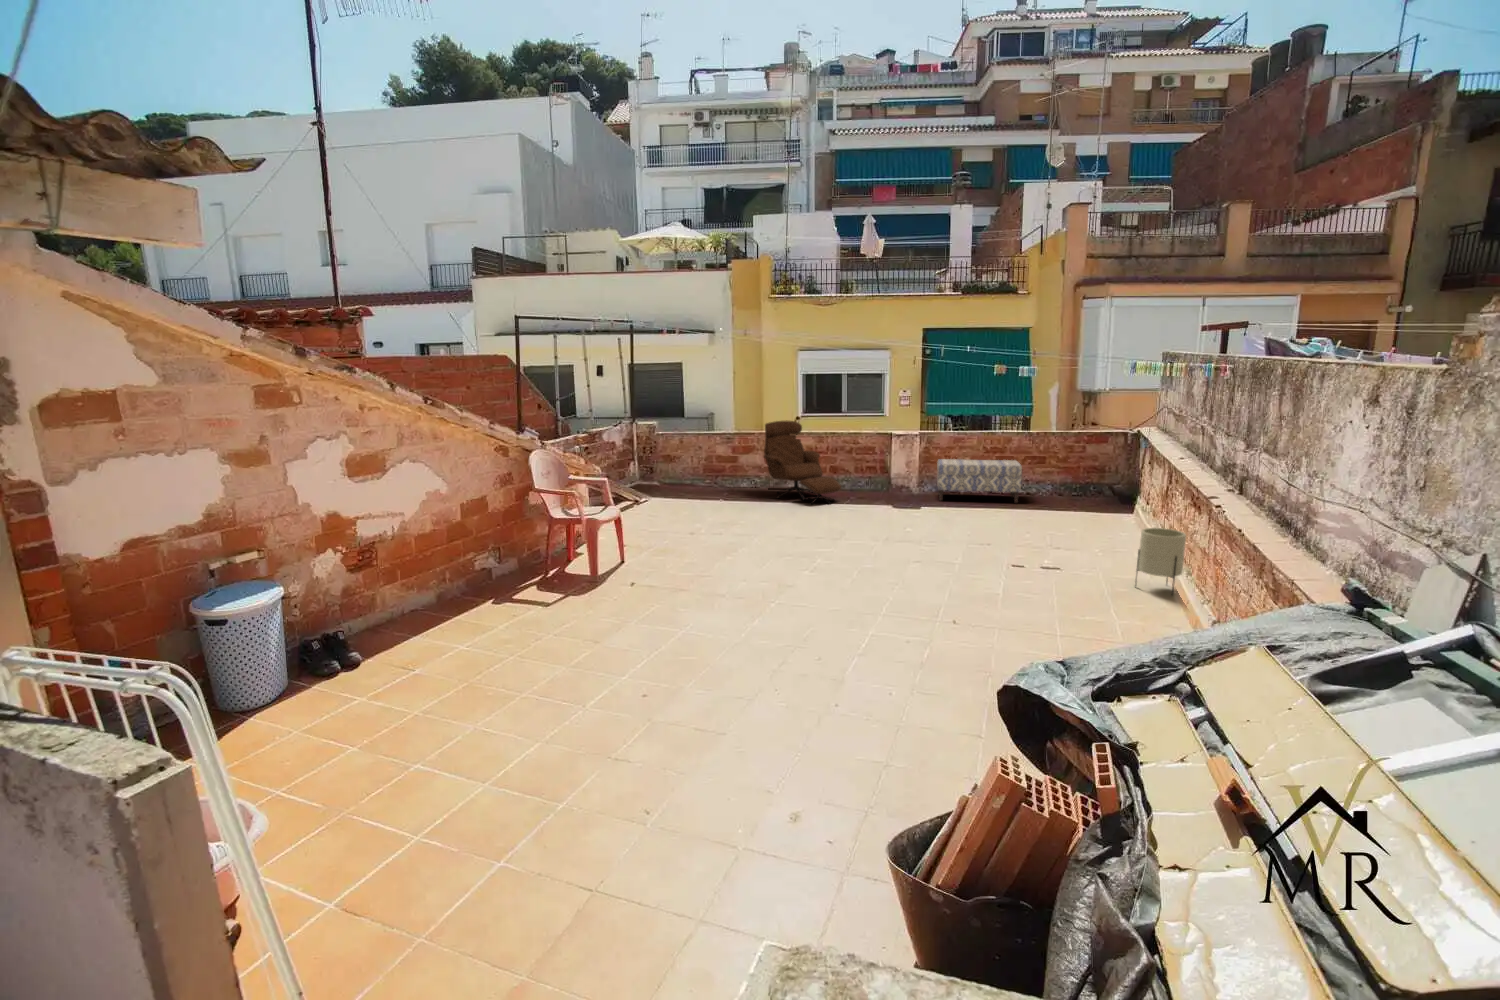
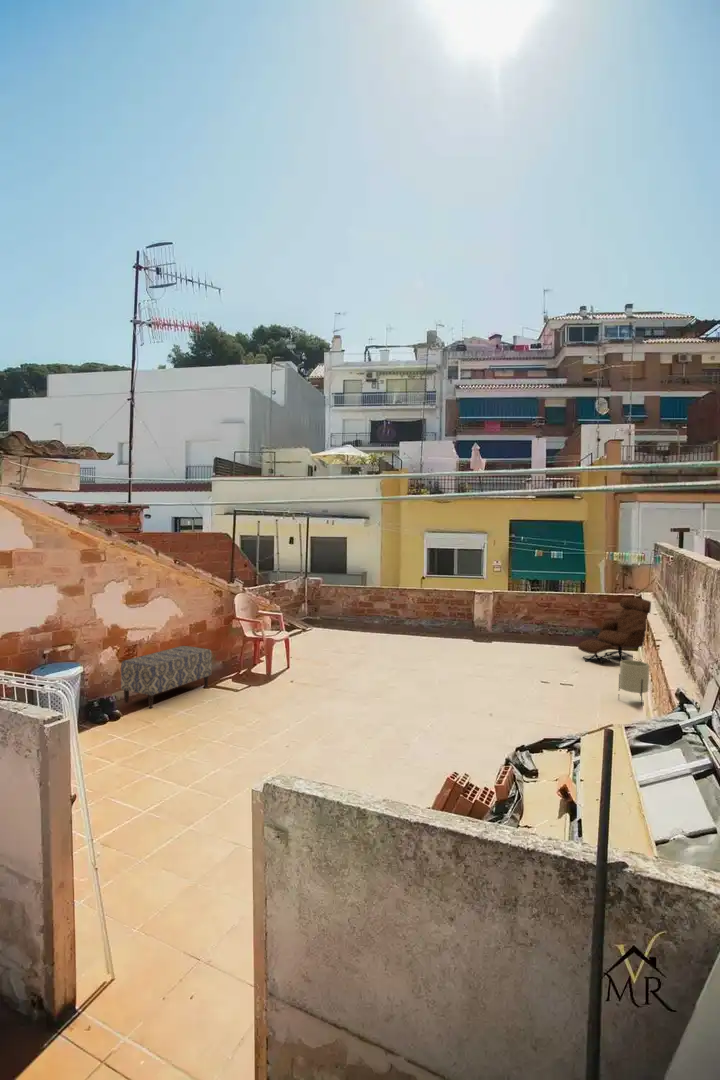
lounge chair: present [764,420,841,504] -> present [578,598,651,663]
bench: present [937,459,1022,503] -> present [121,646,212,708]

